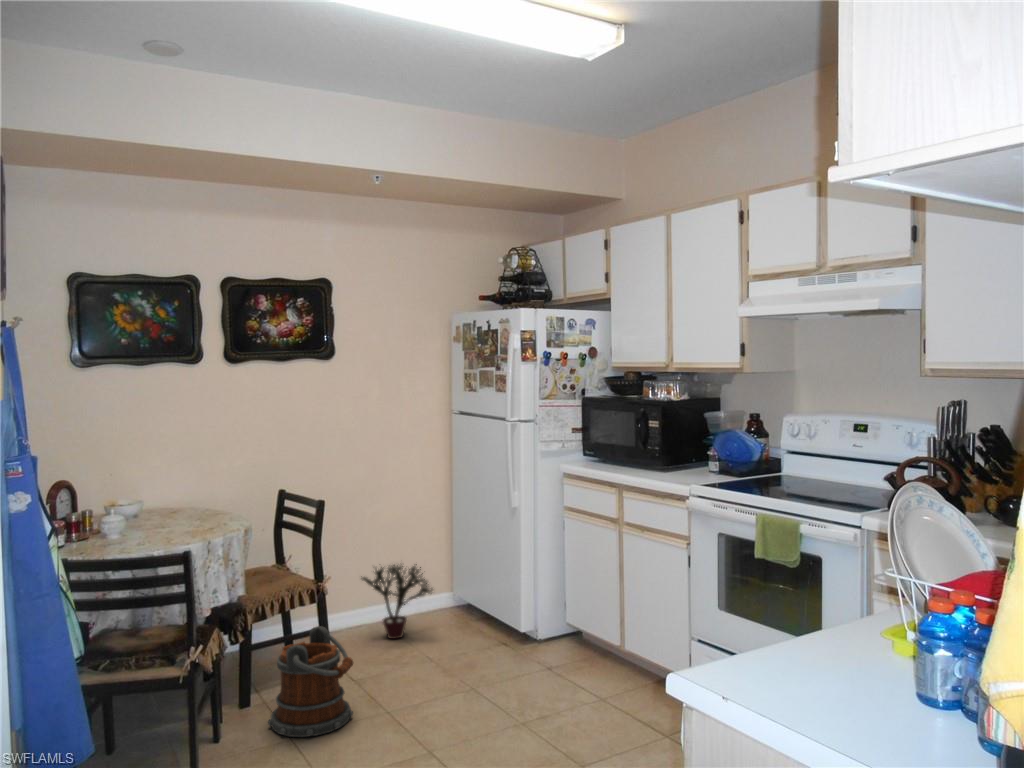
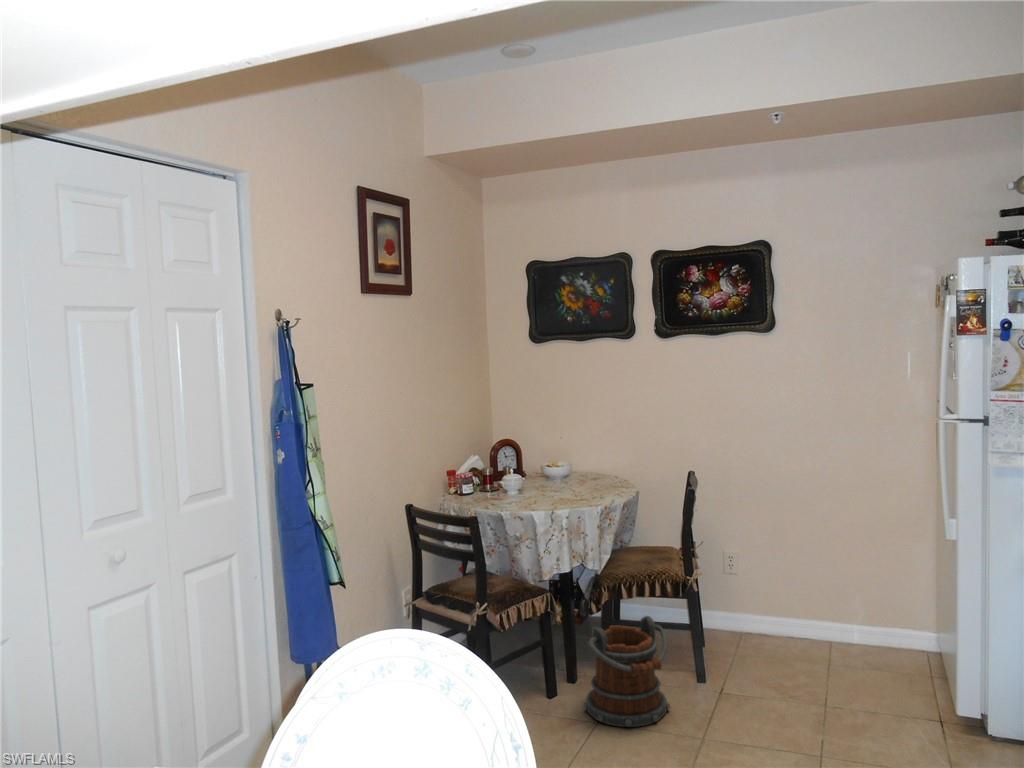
potted plant: present [361,564,432,639] -> none [783,568,867,662]

